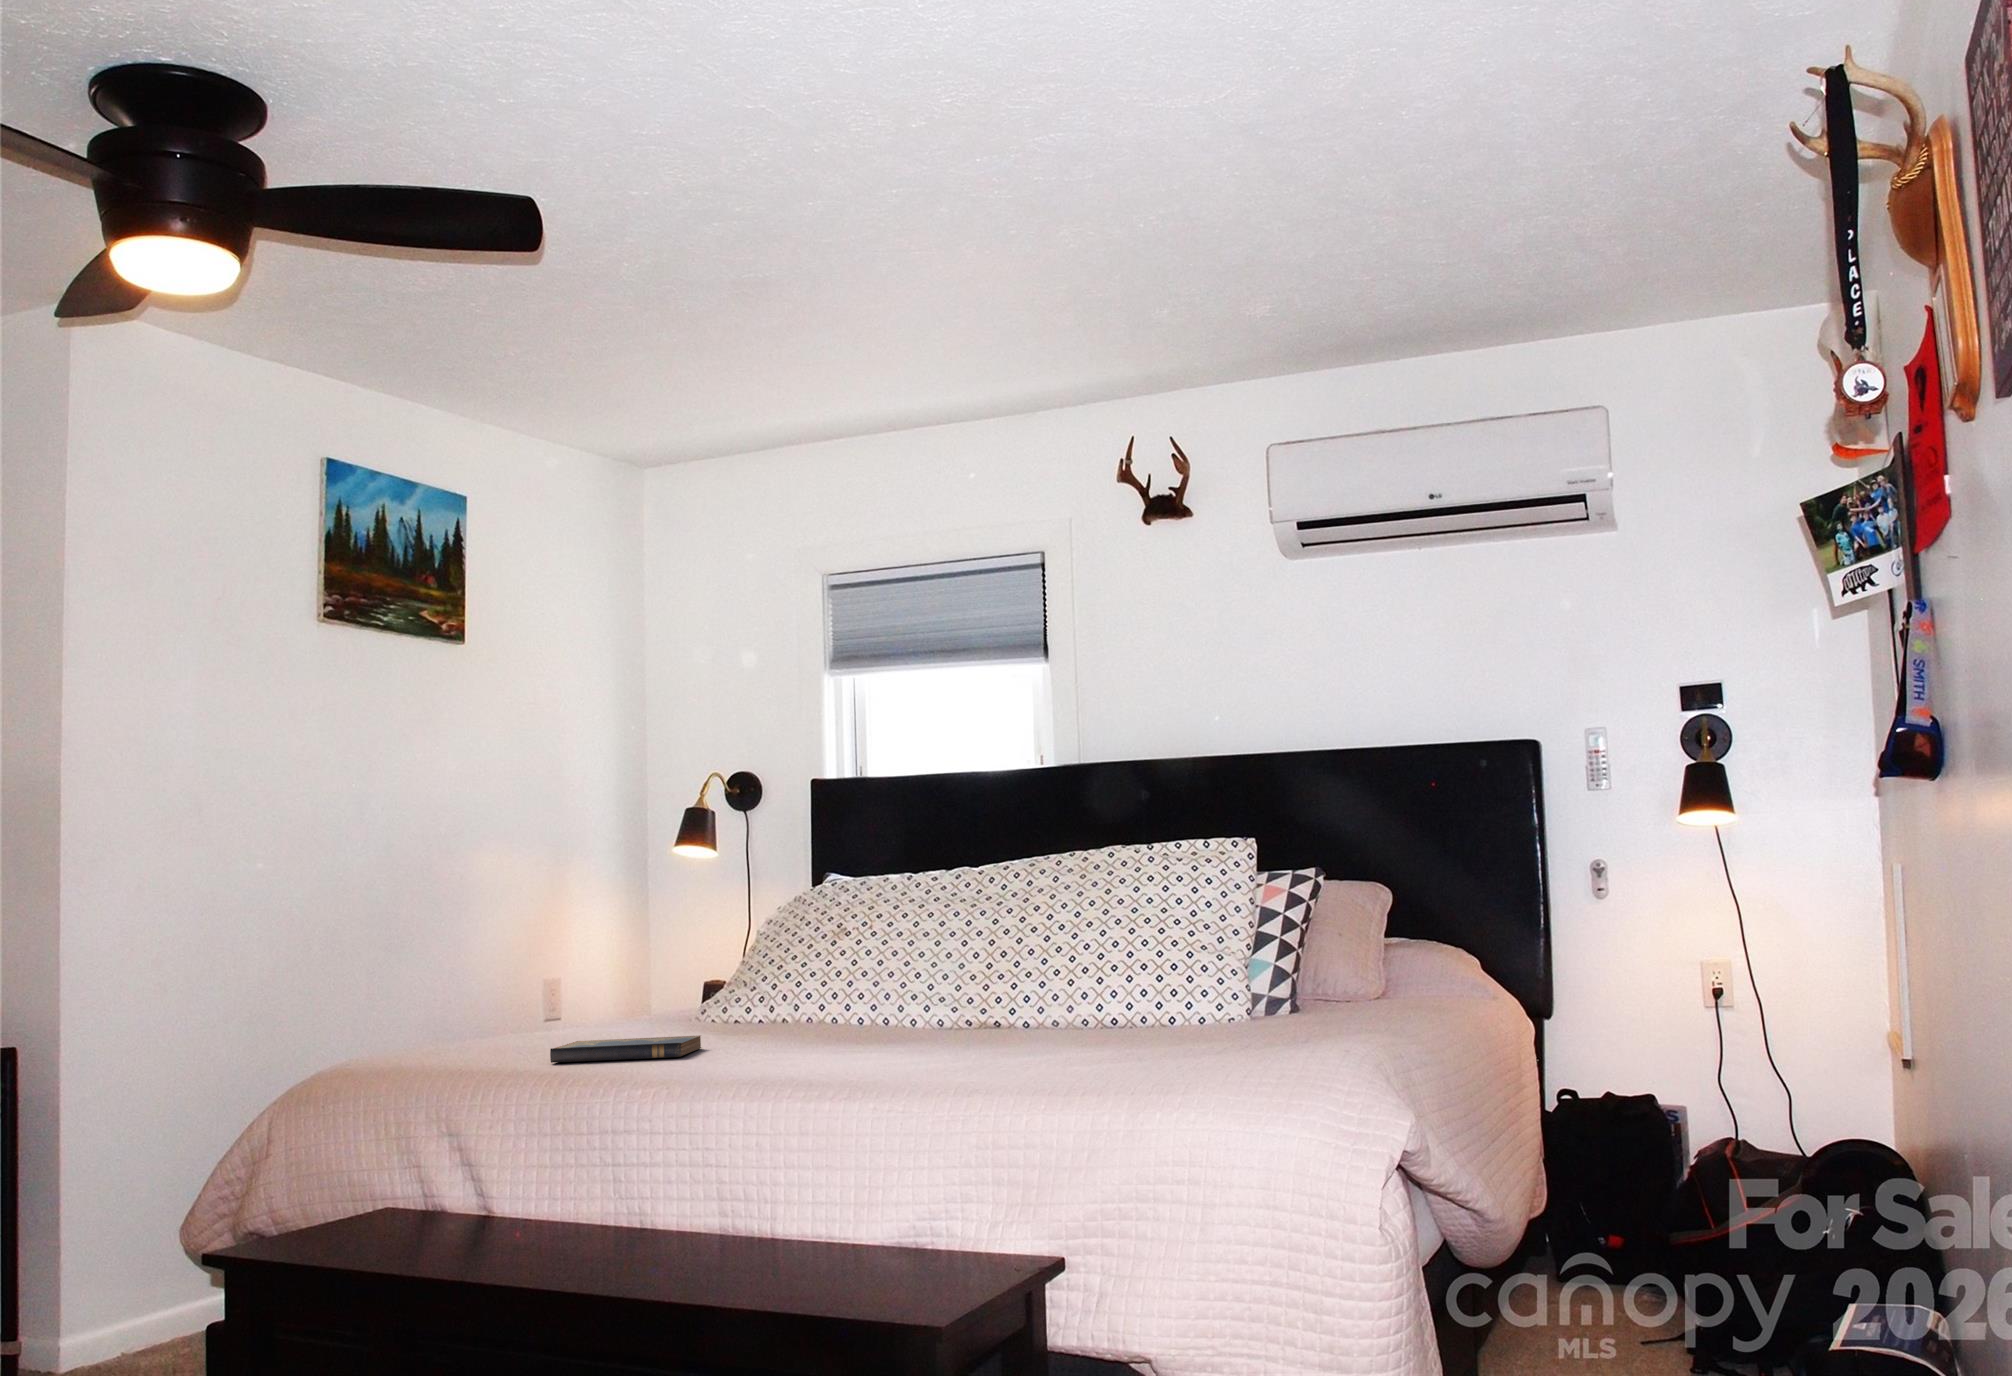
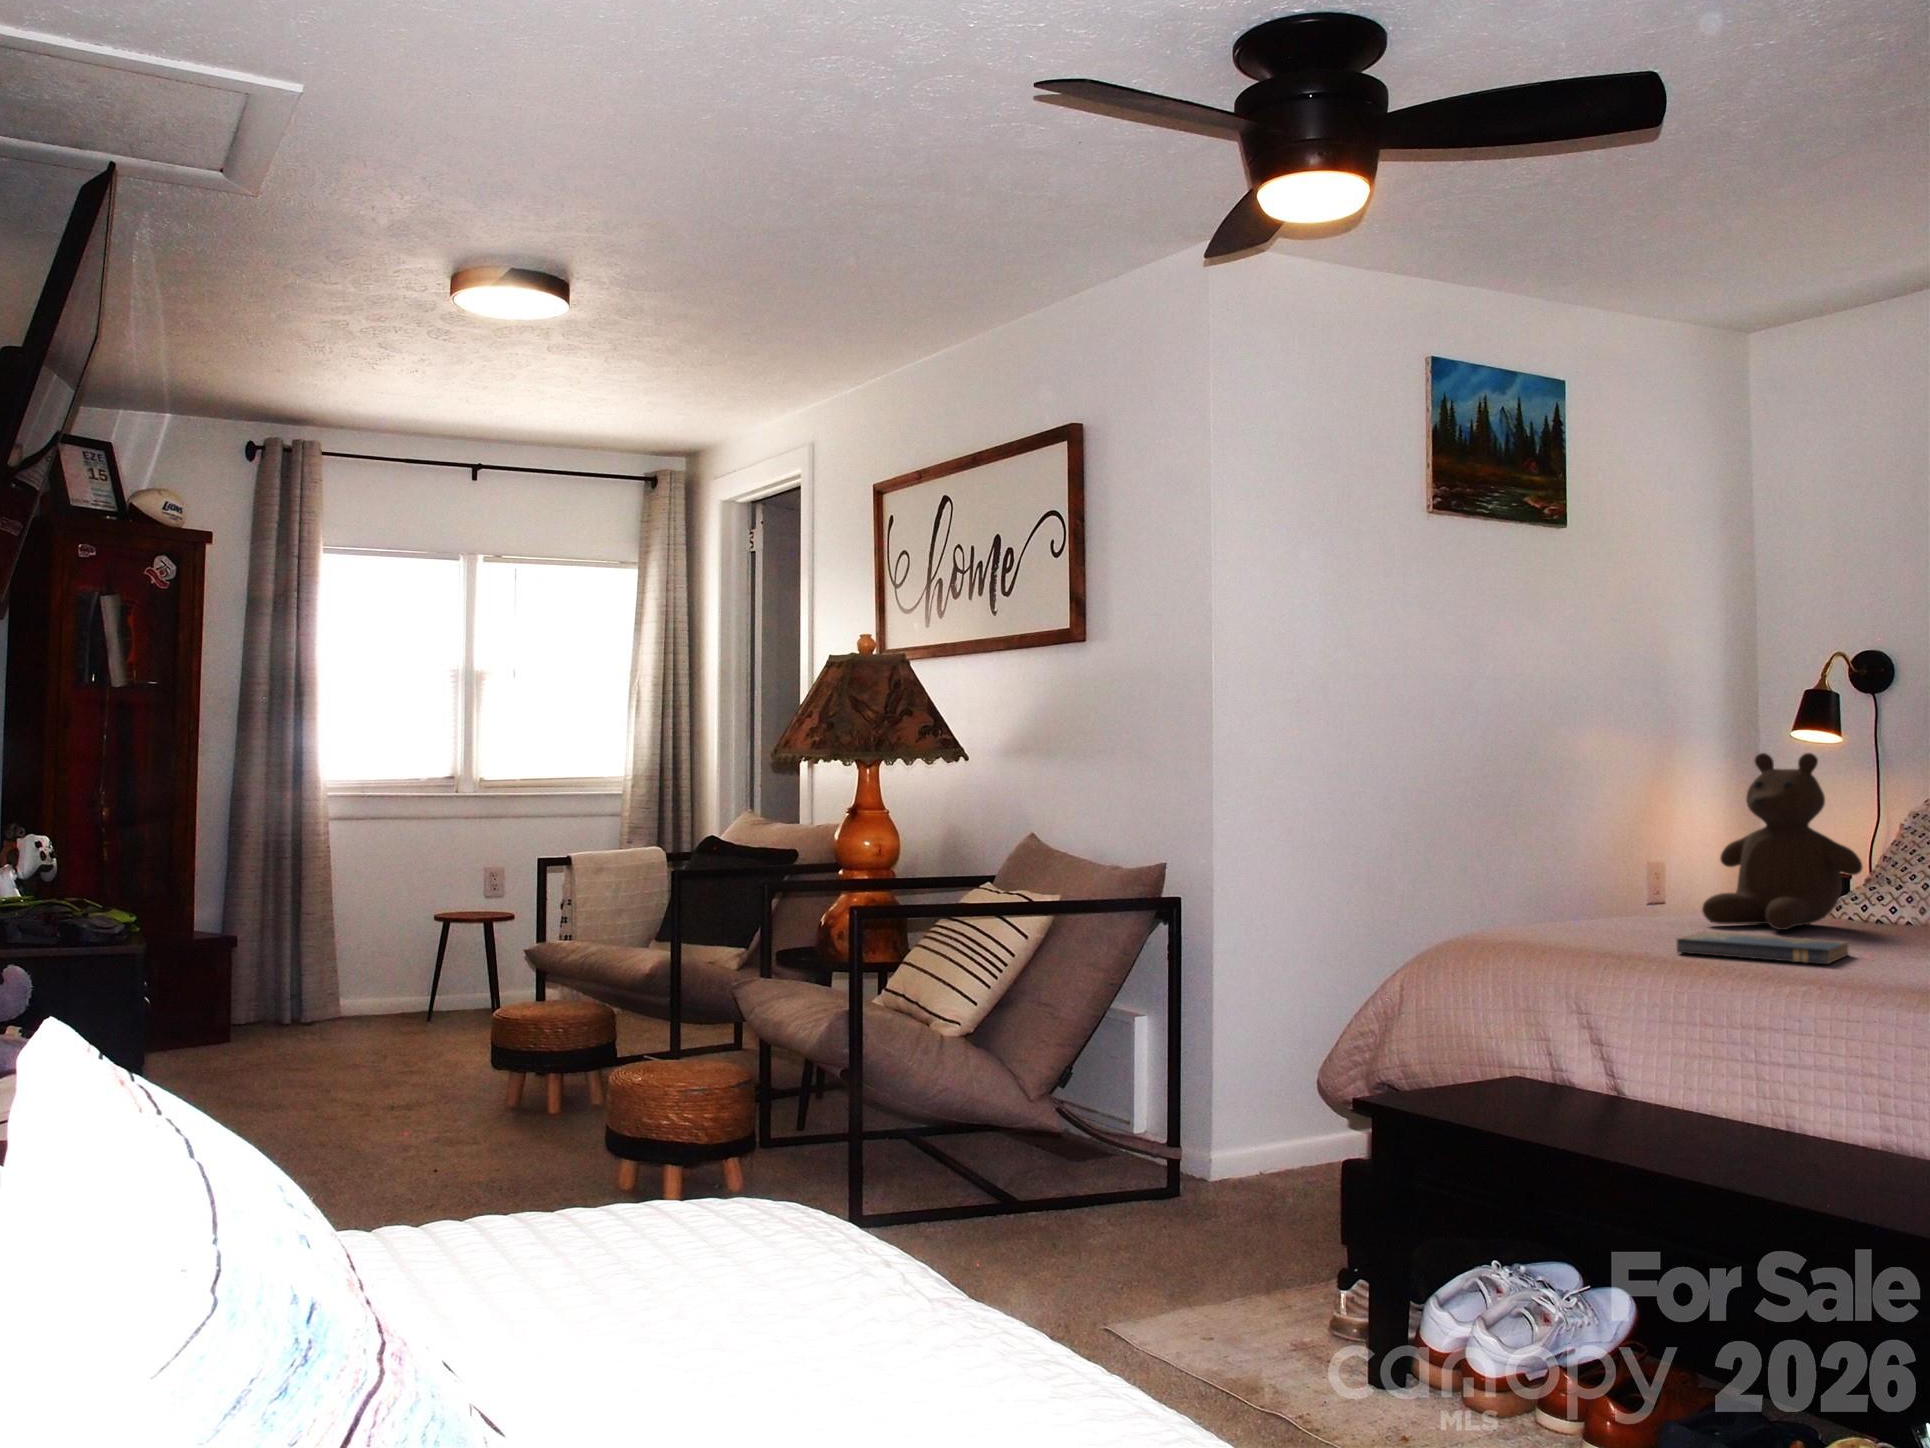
teddy bear: none [581,864,719,1036] -> present [1702,753,1862,930]

